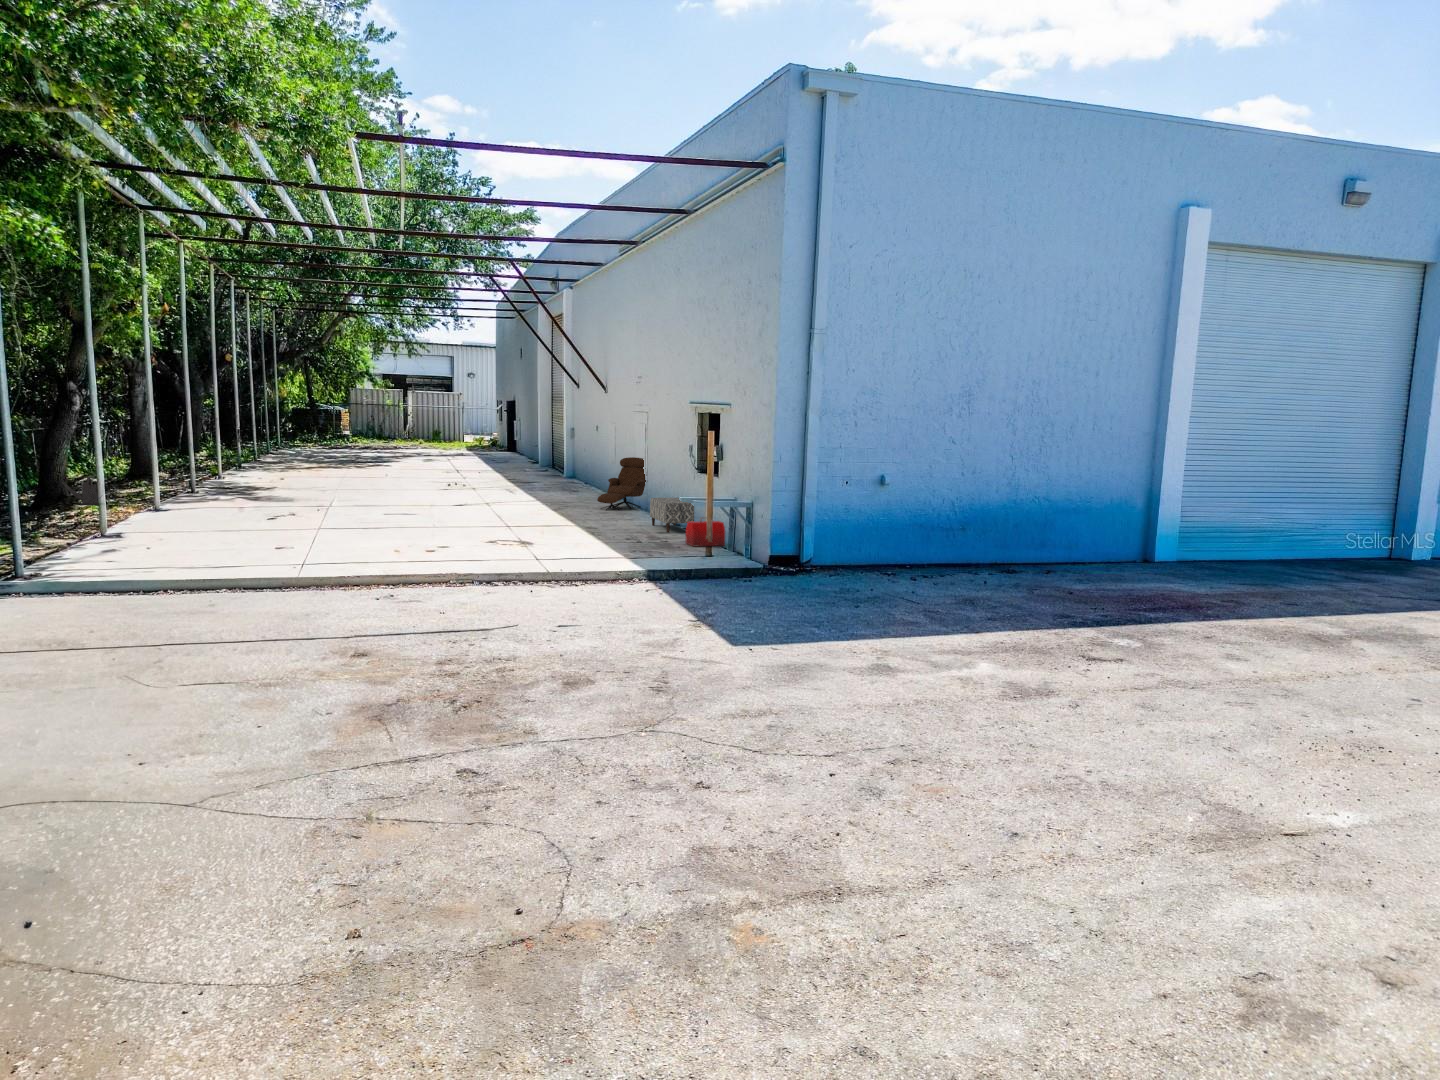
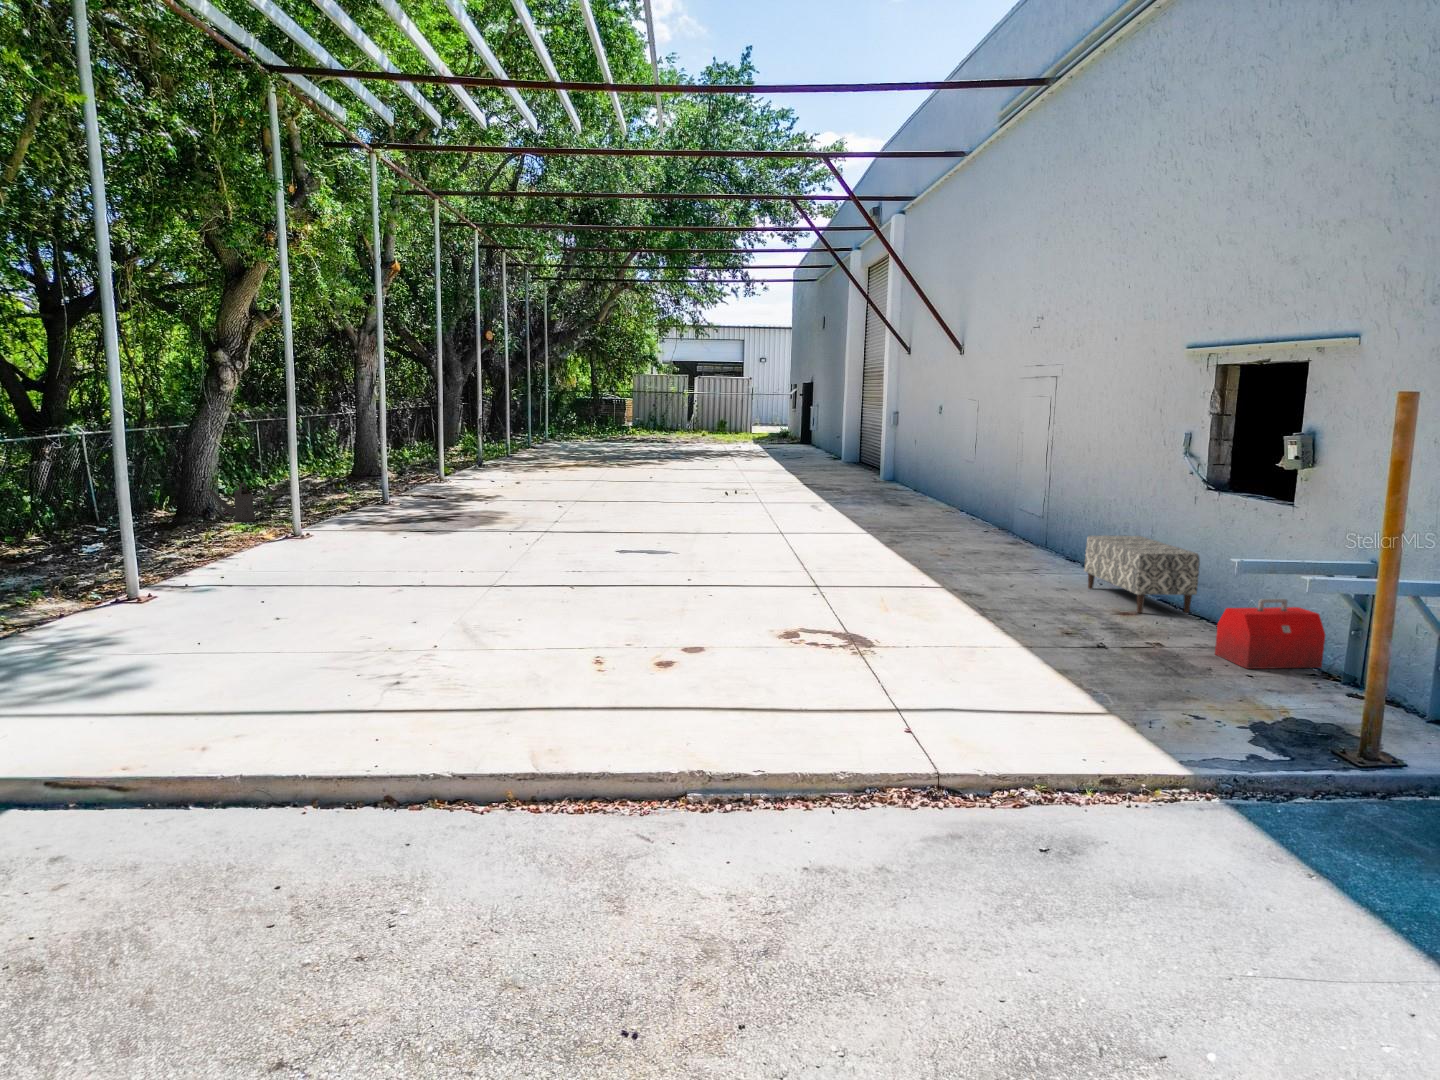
lounge chair: present [597,457,647,510] -> none [961,456,1046,547]

